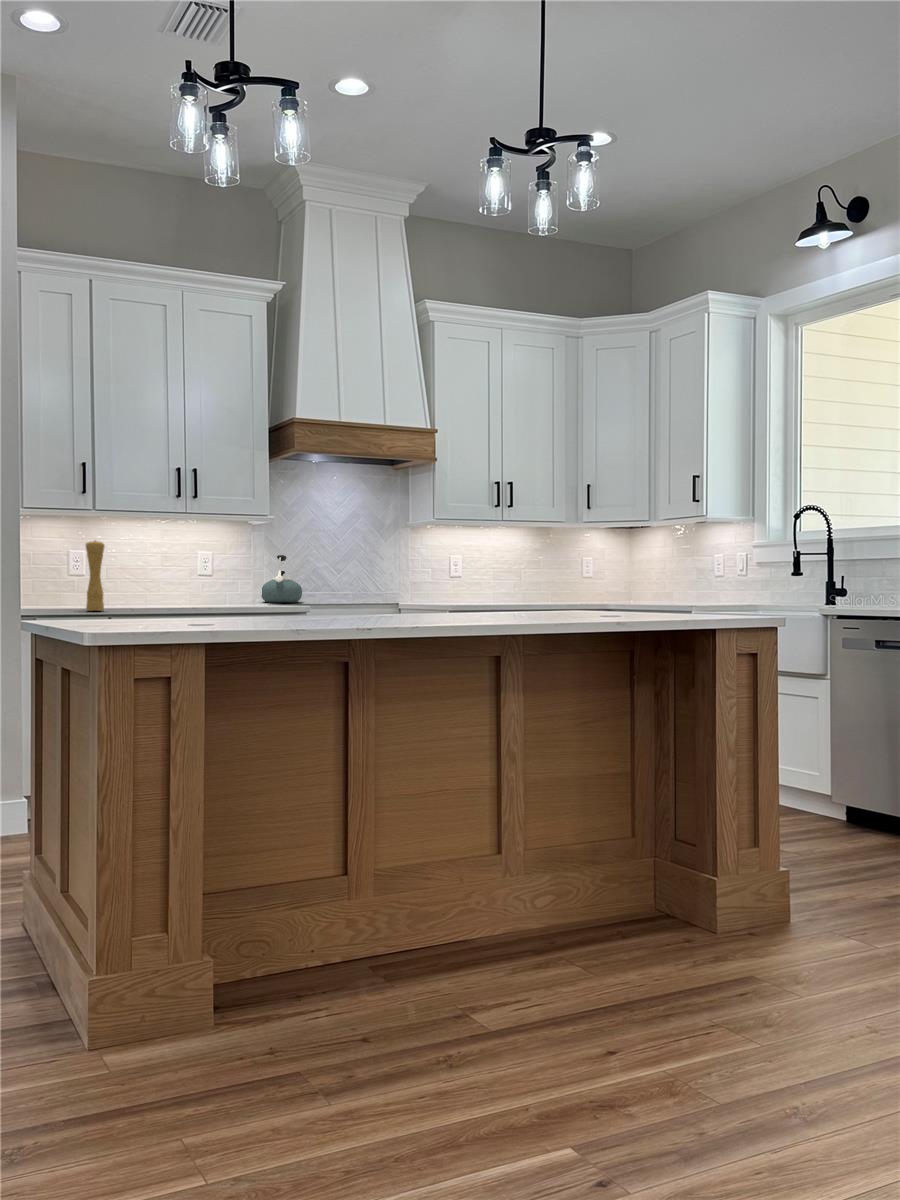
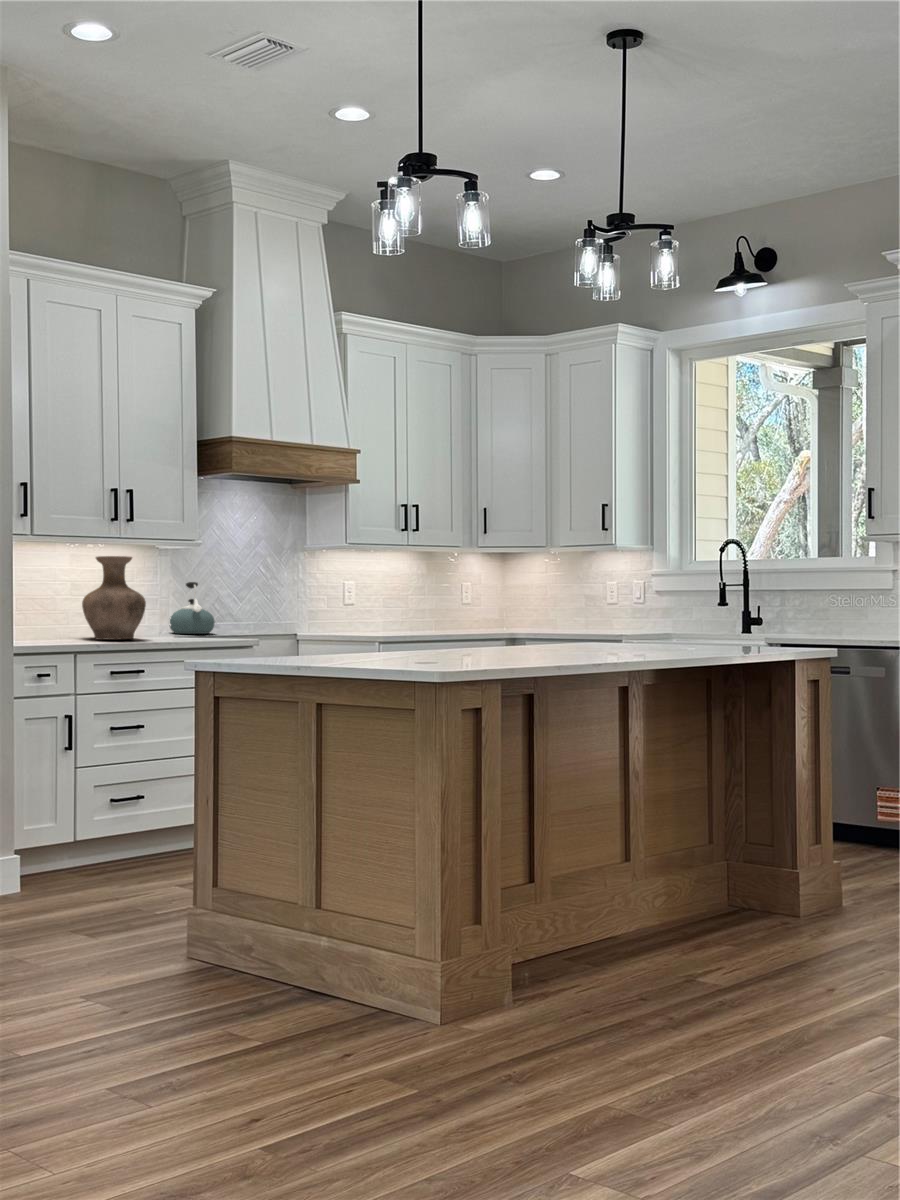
vase: none [155,530,213,606] -> present [82,556,146,640]
pepper mill: present [86,541,104,611] -> none [41,569,61,647]

